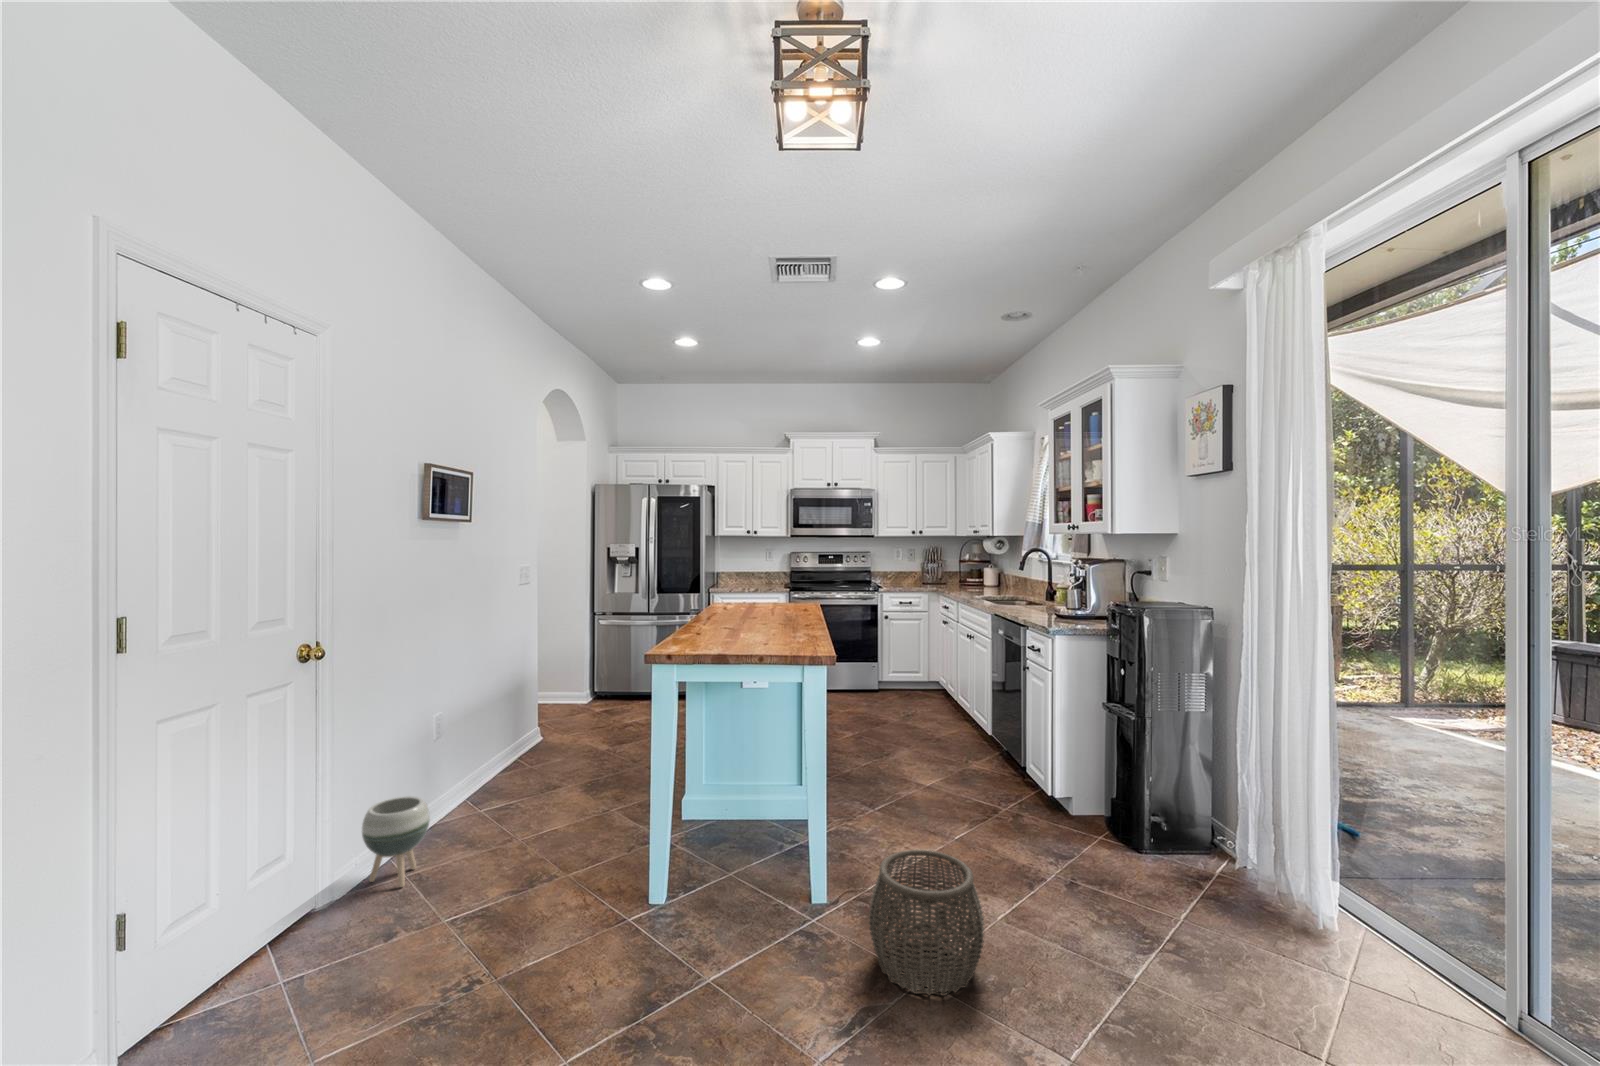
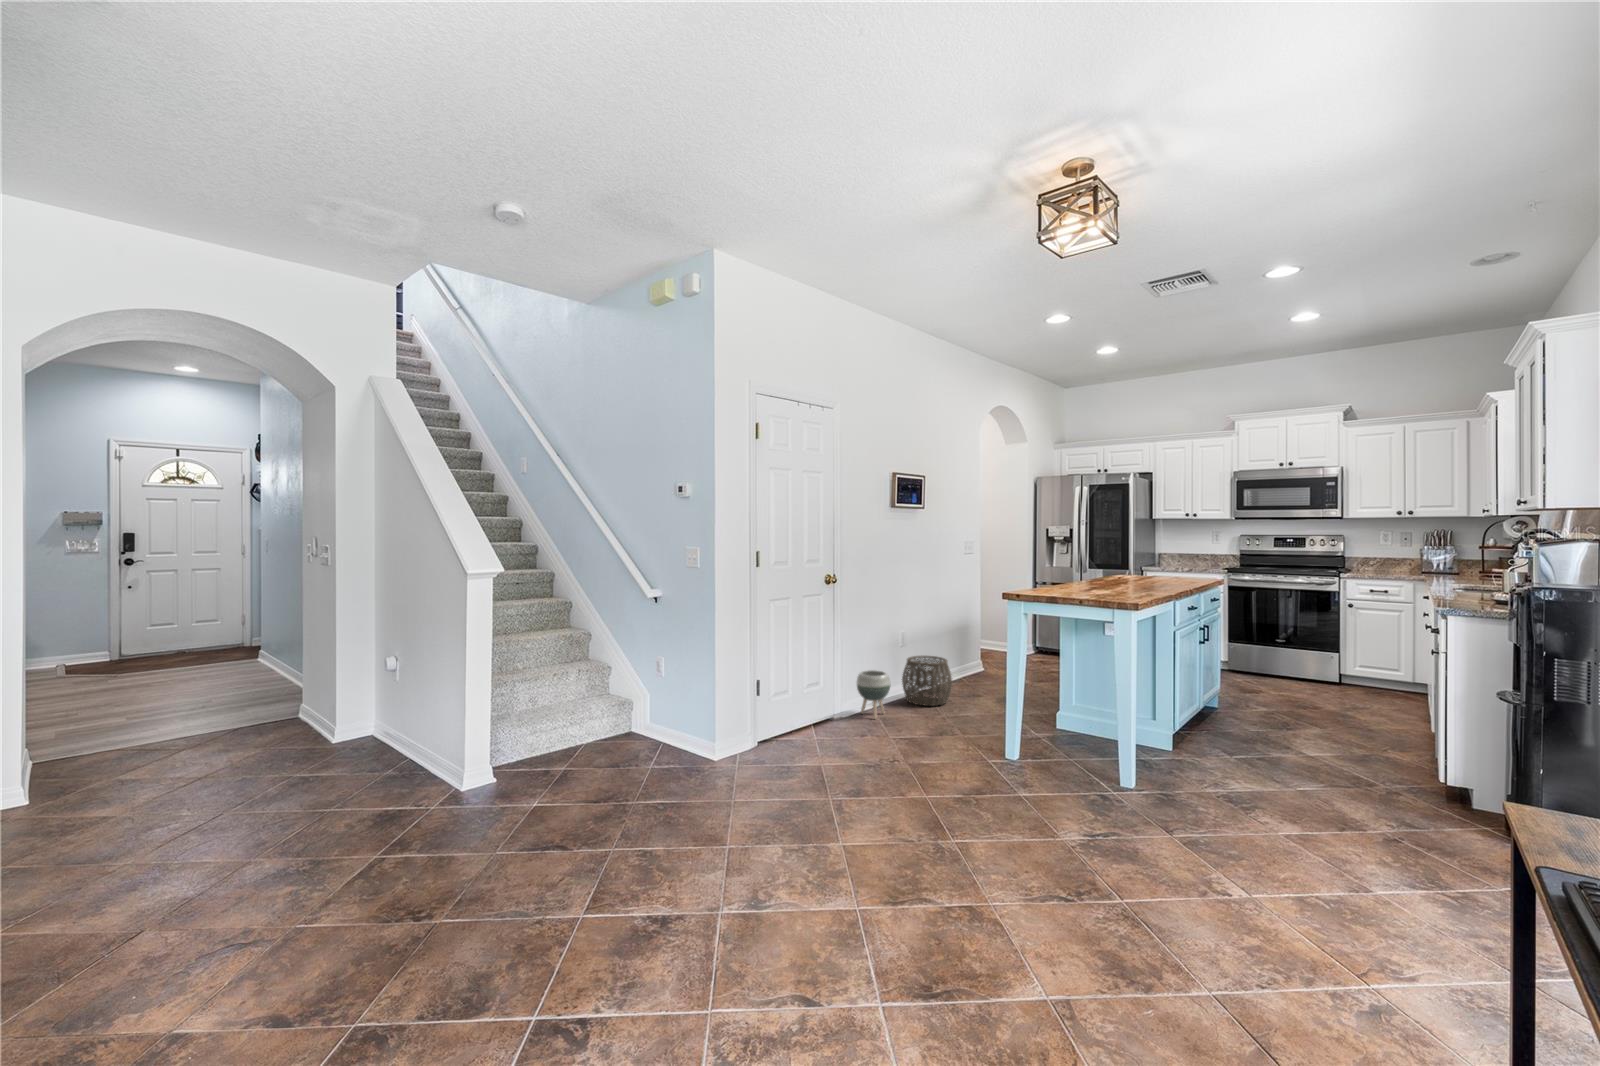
woven basket: present [869,850,984,996] -> present [902,656,952,706]

